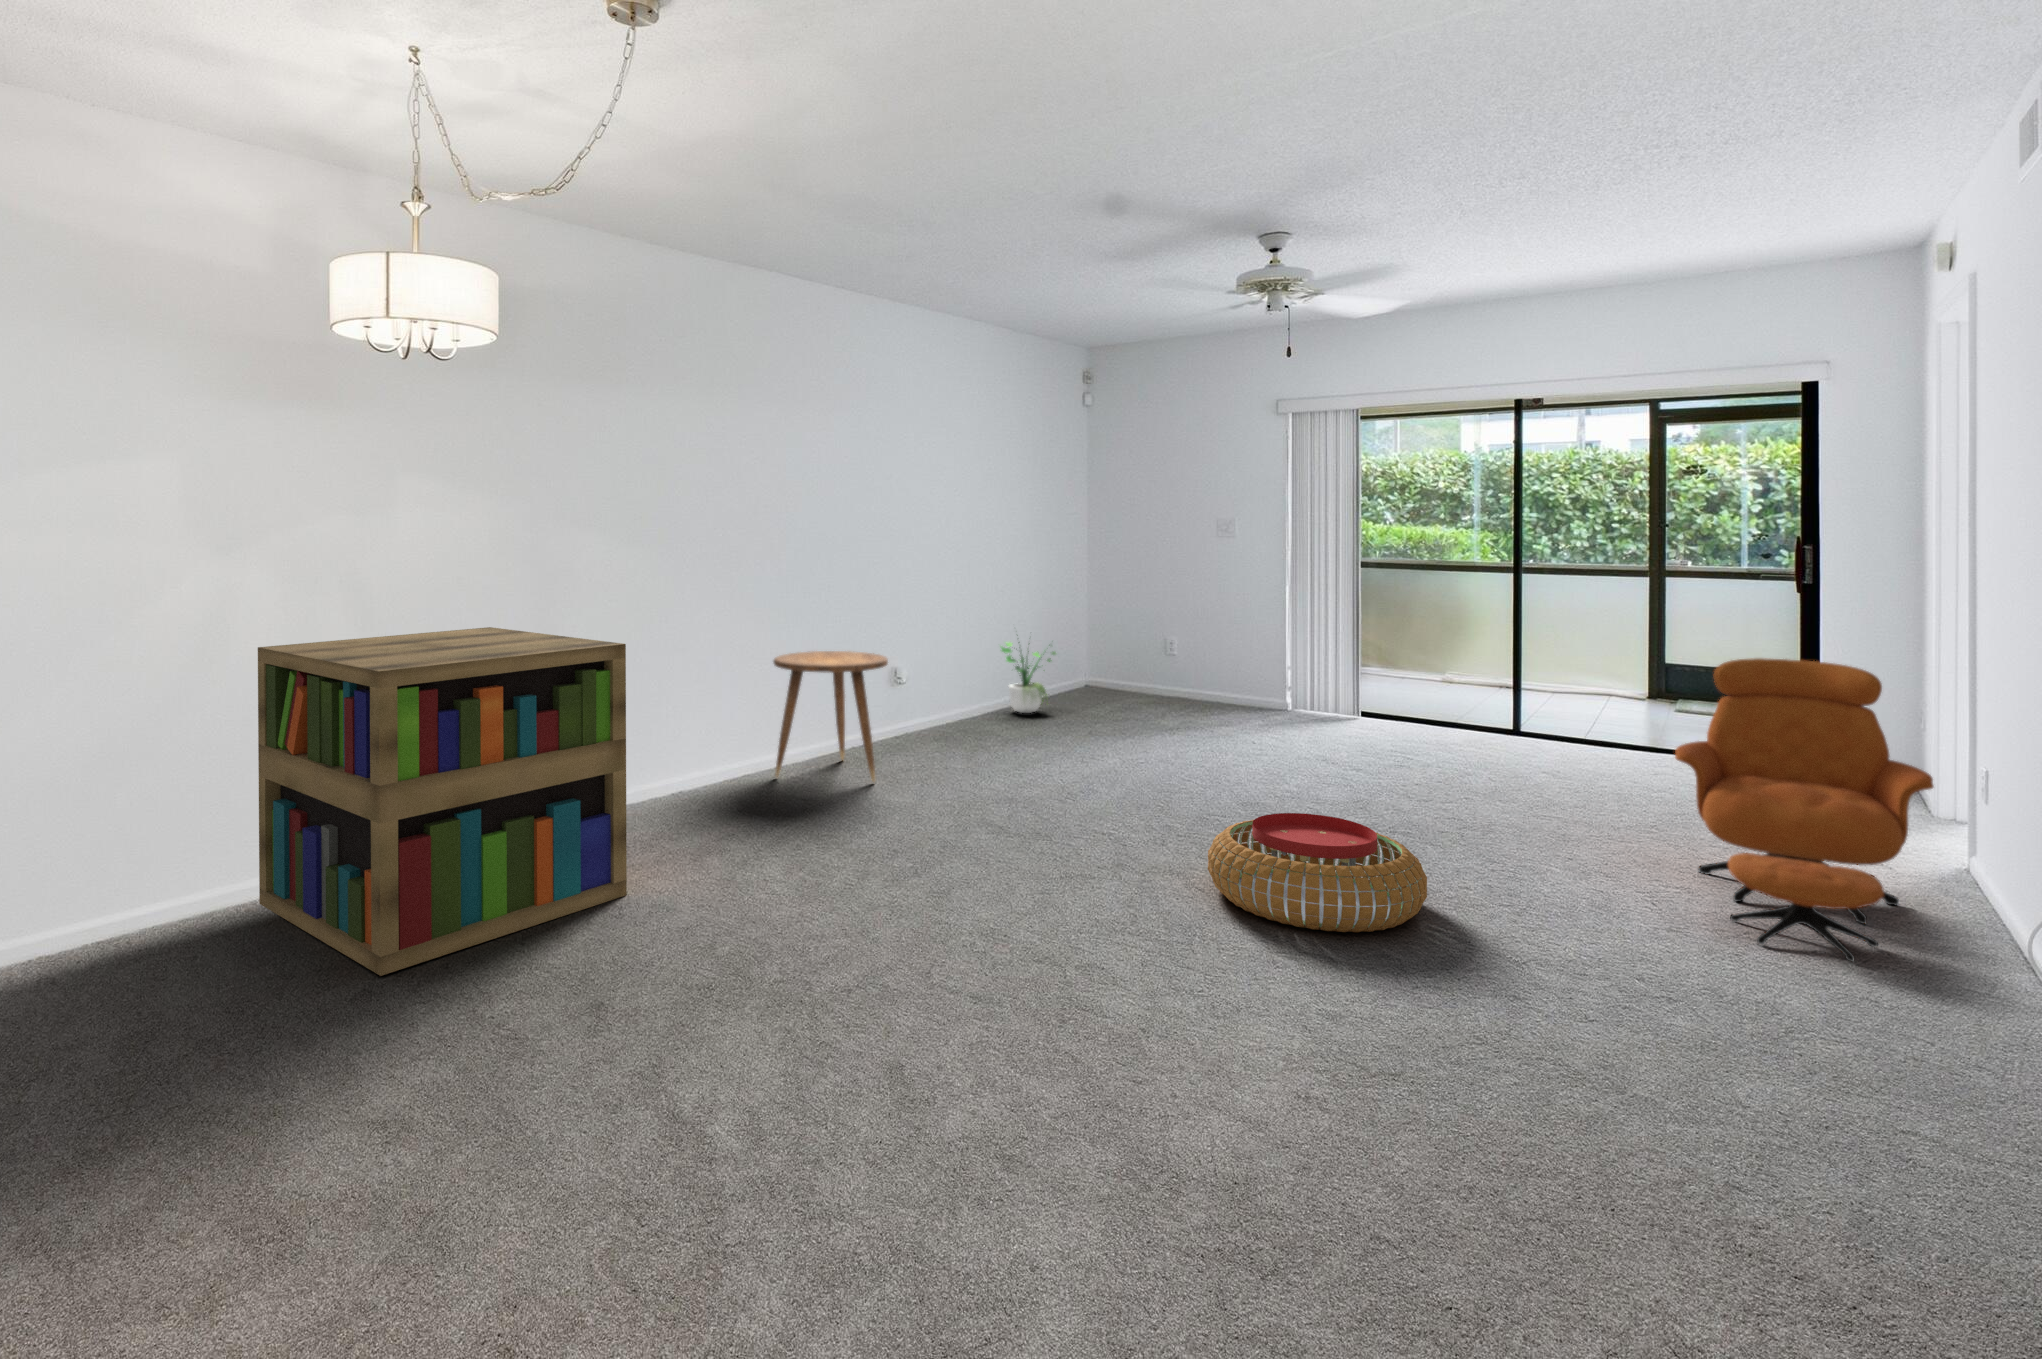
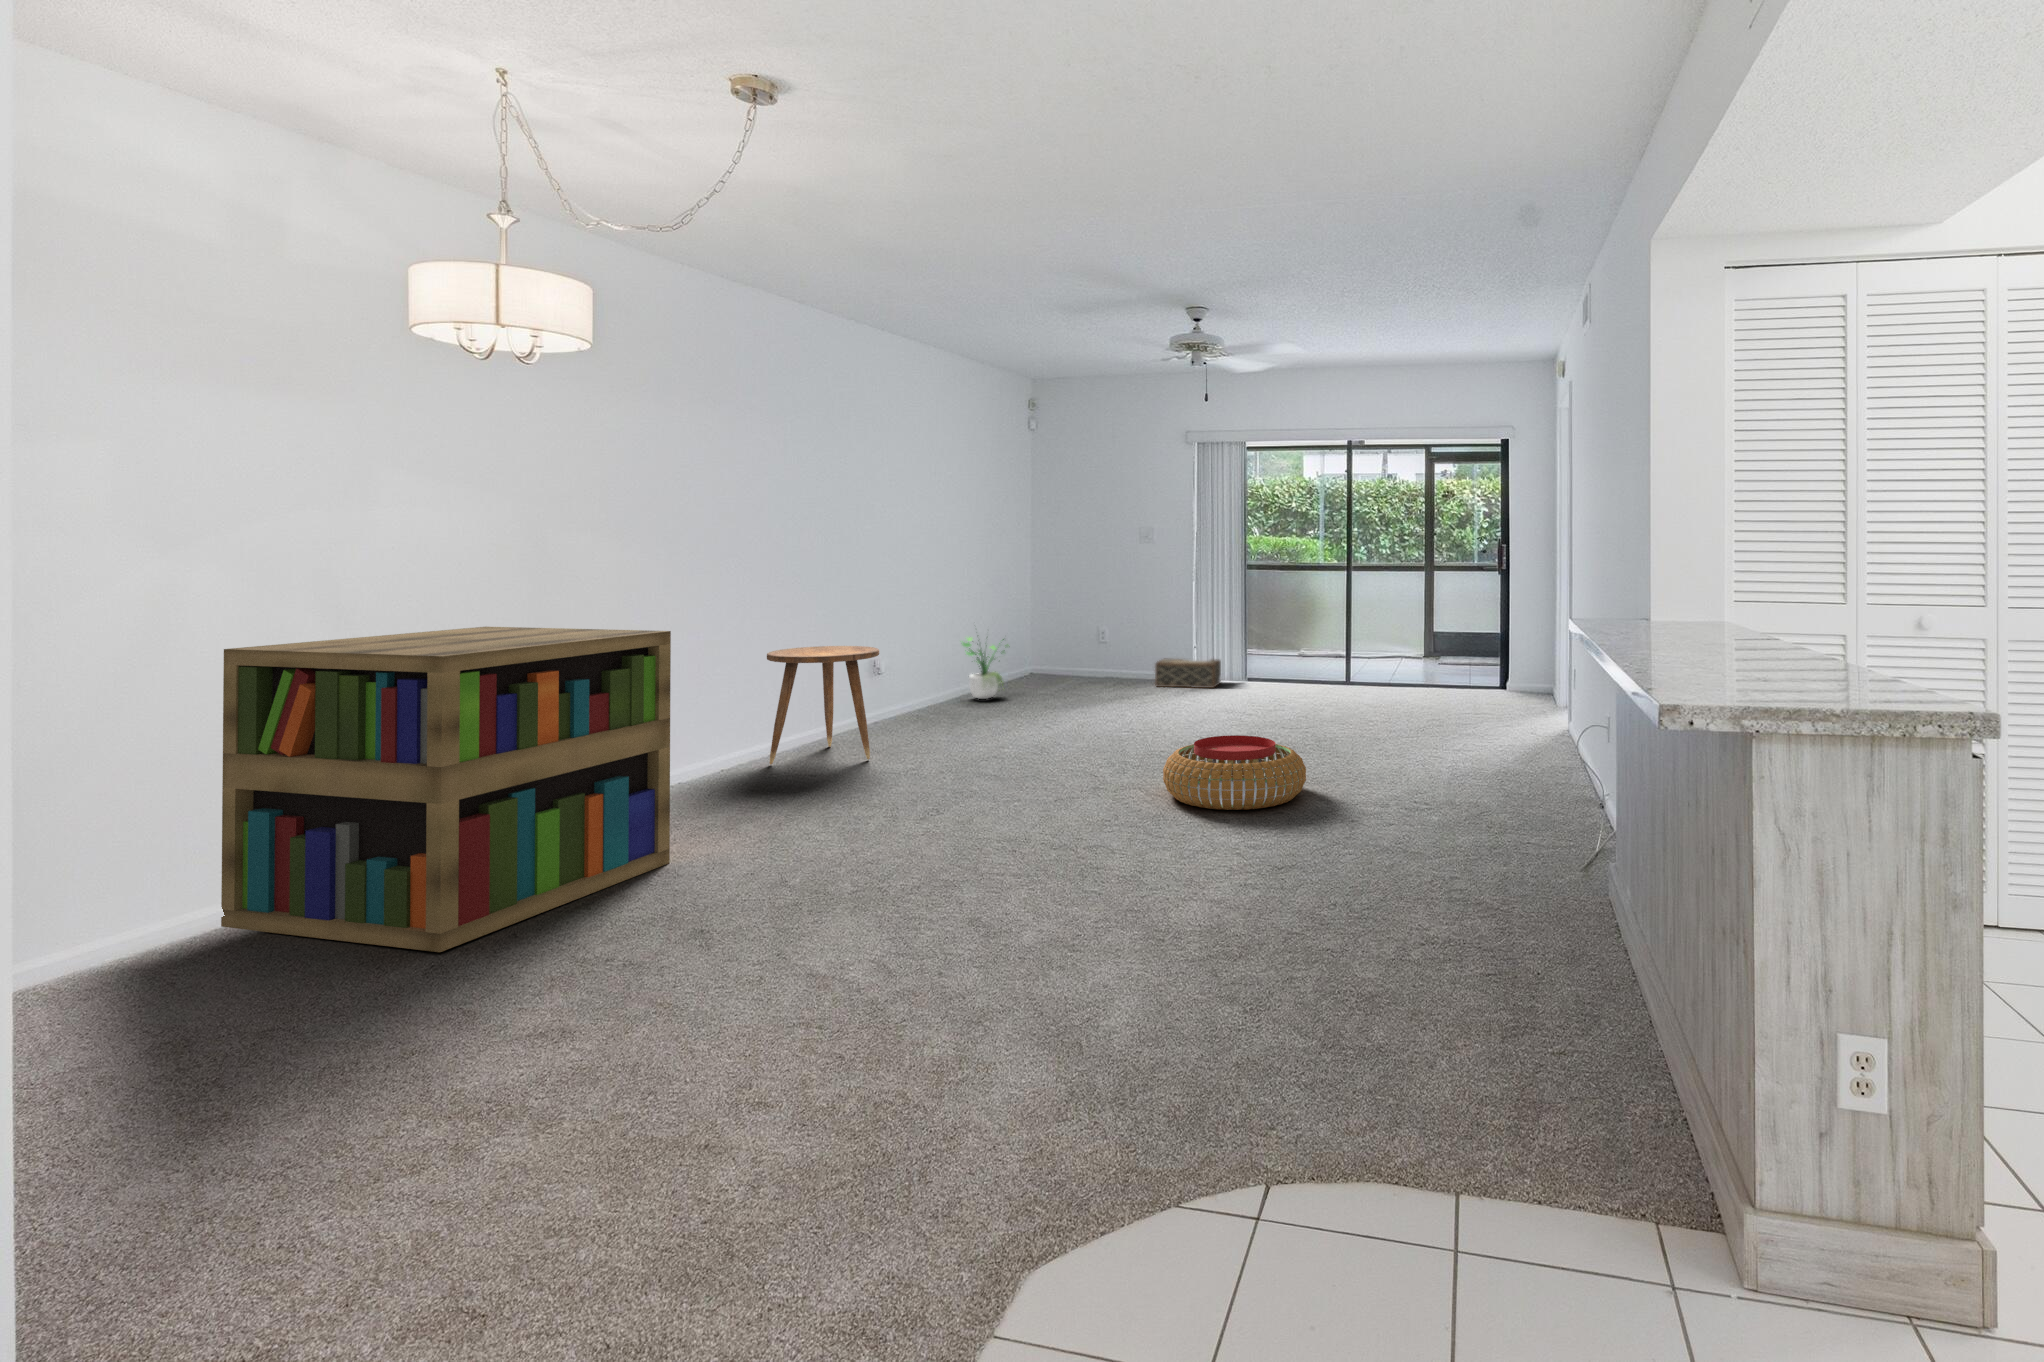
armchair: present [1675,658,1934,961] -> none [1440,614,1563,786]
woven basket: none [1236,678,1326,721] -> present [1155,659,1221,688]

